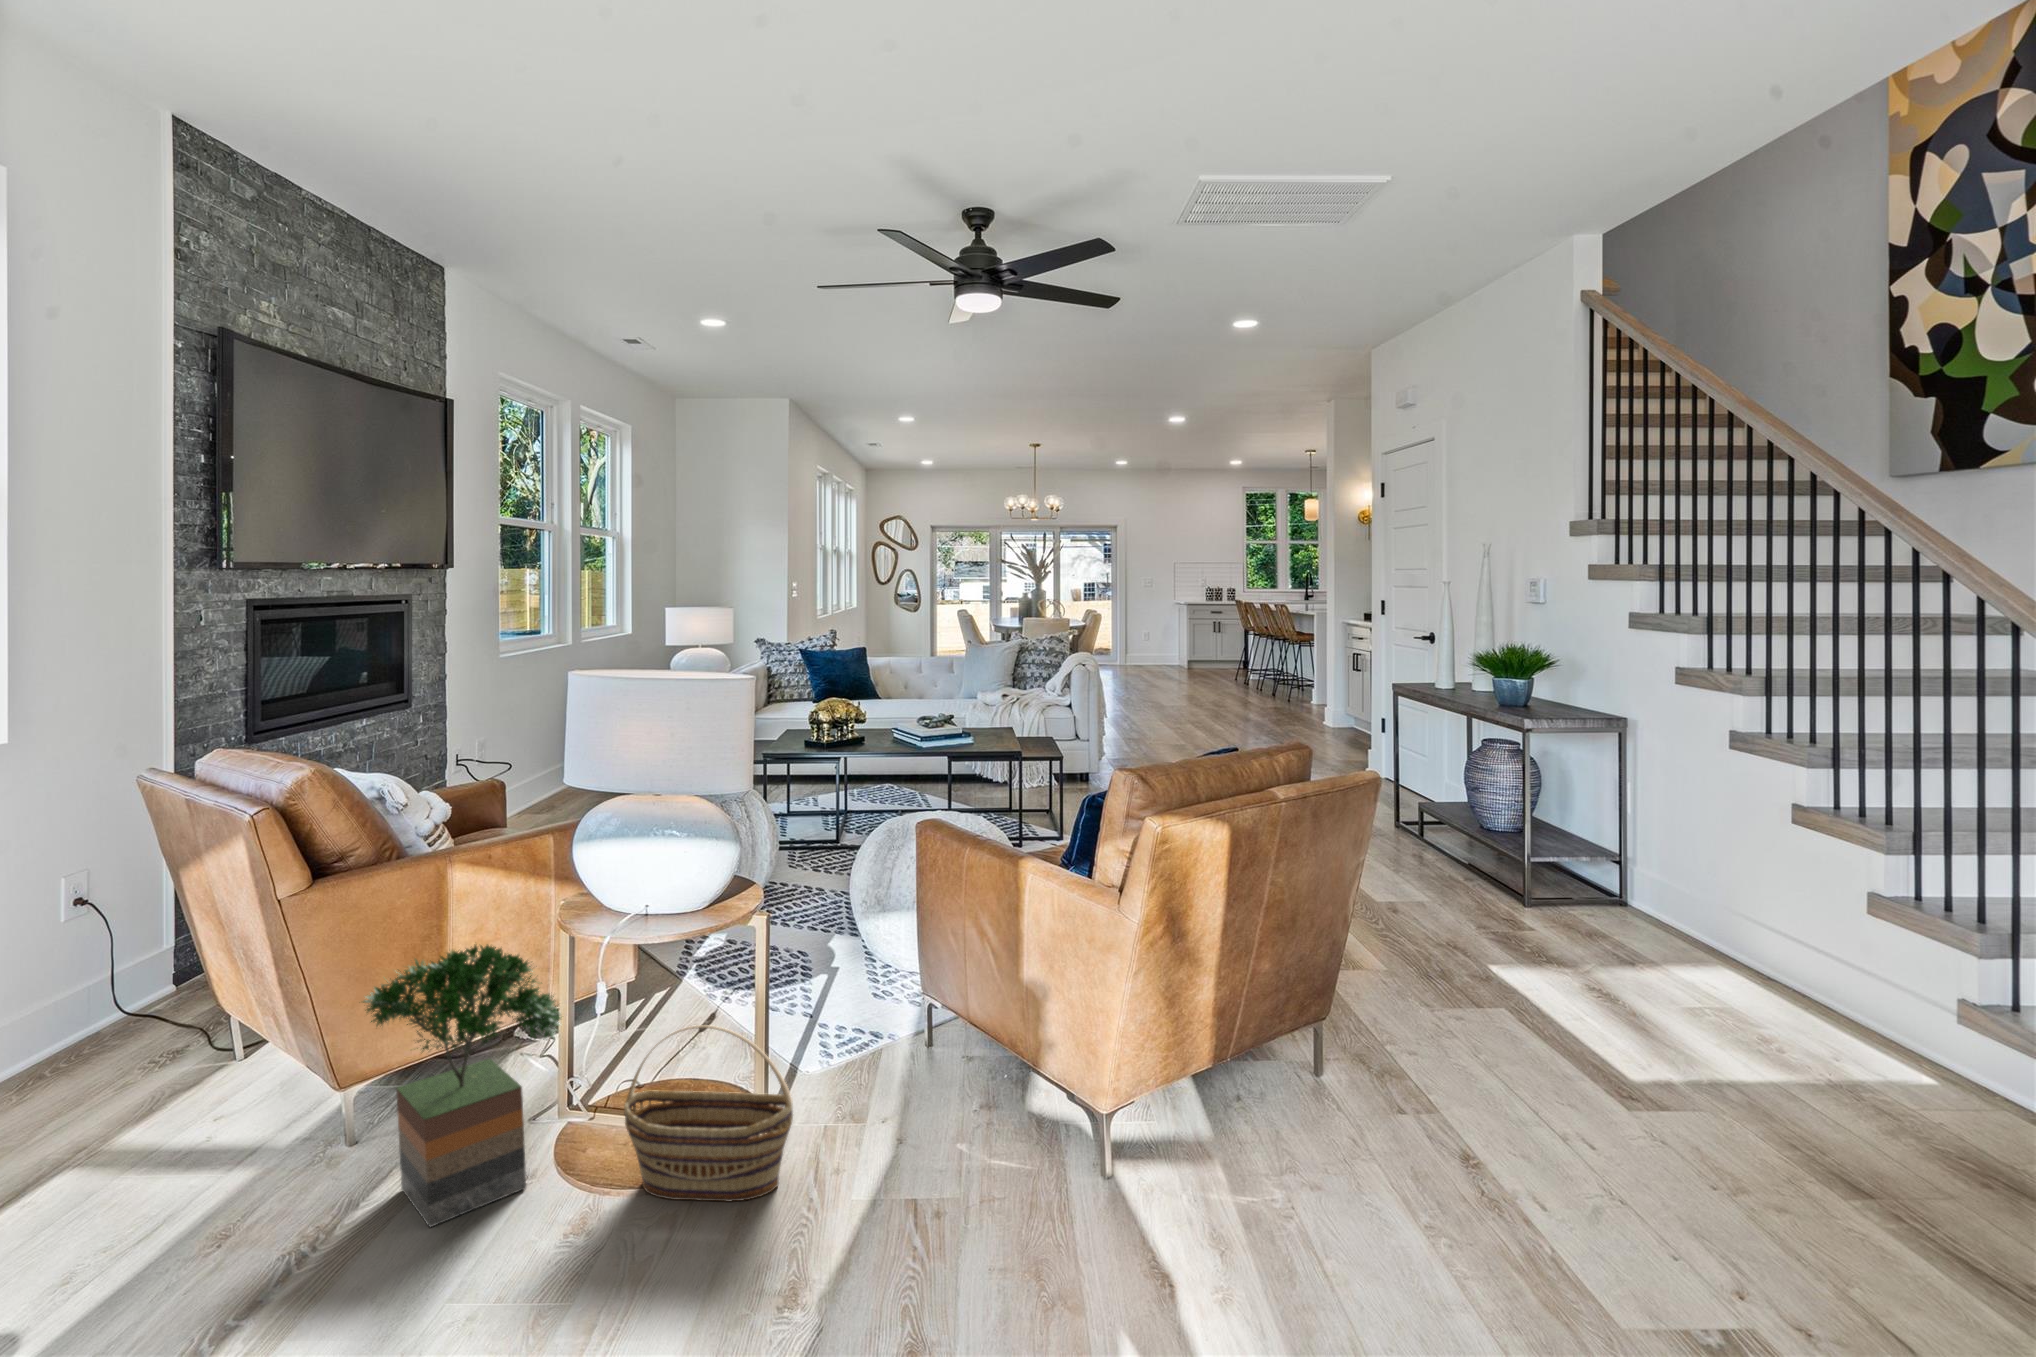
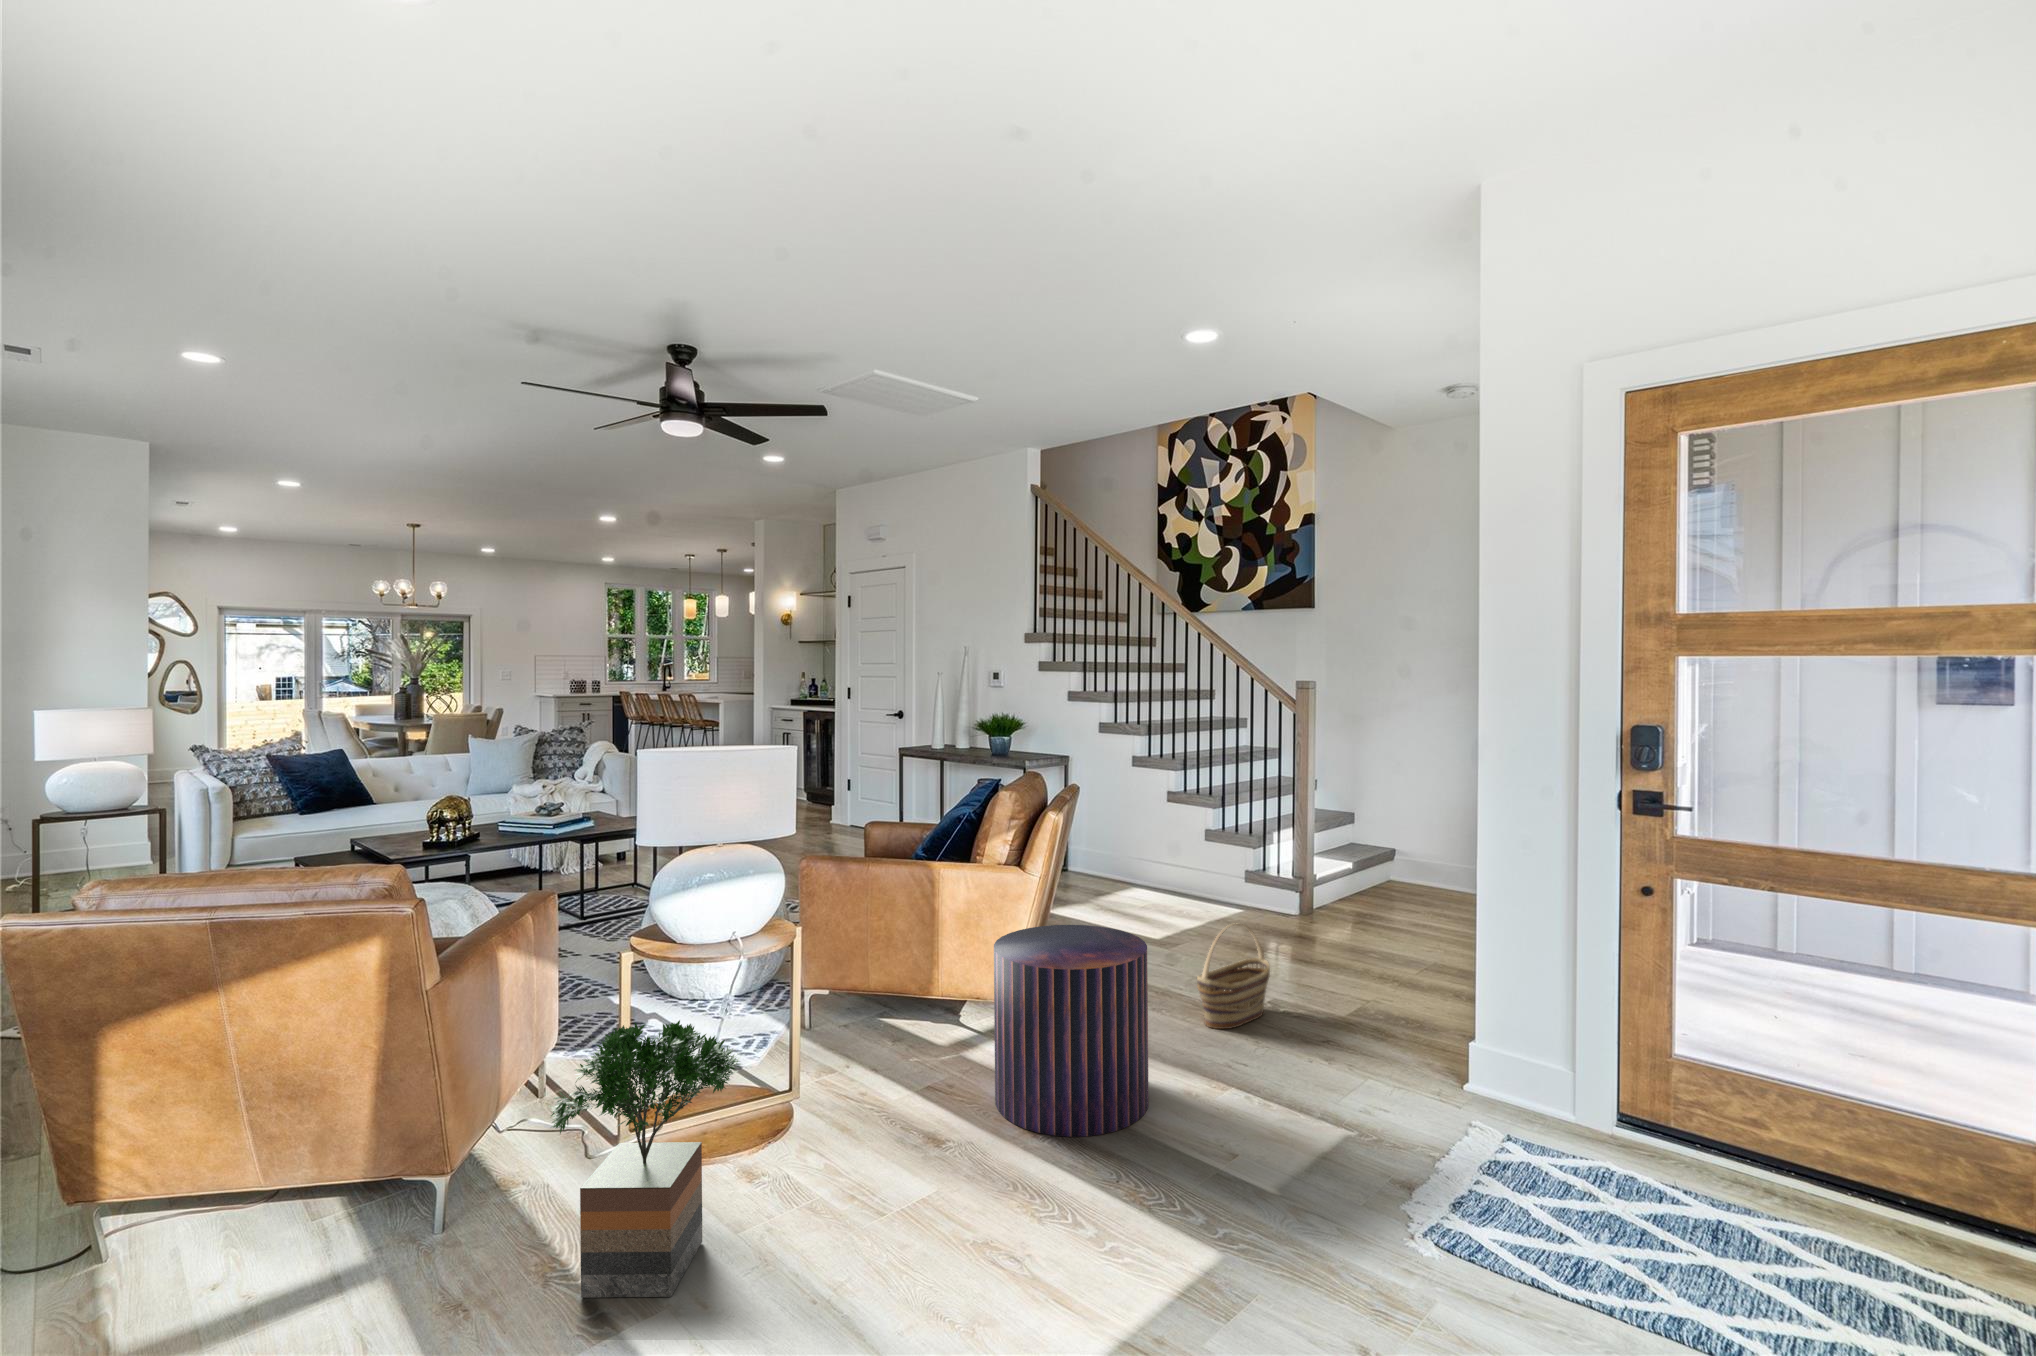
pouf: none [936,956,1169,1299] -> present [994,925,1149,1137]
basket: present [624,1025,793,1201] -> present [1197,924,1270,1029]

